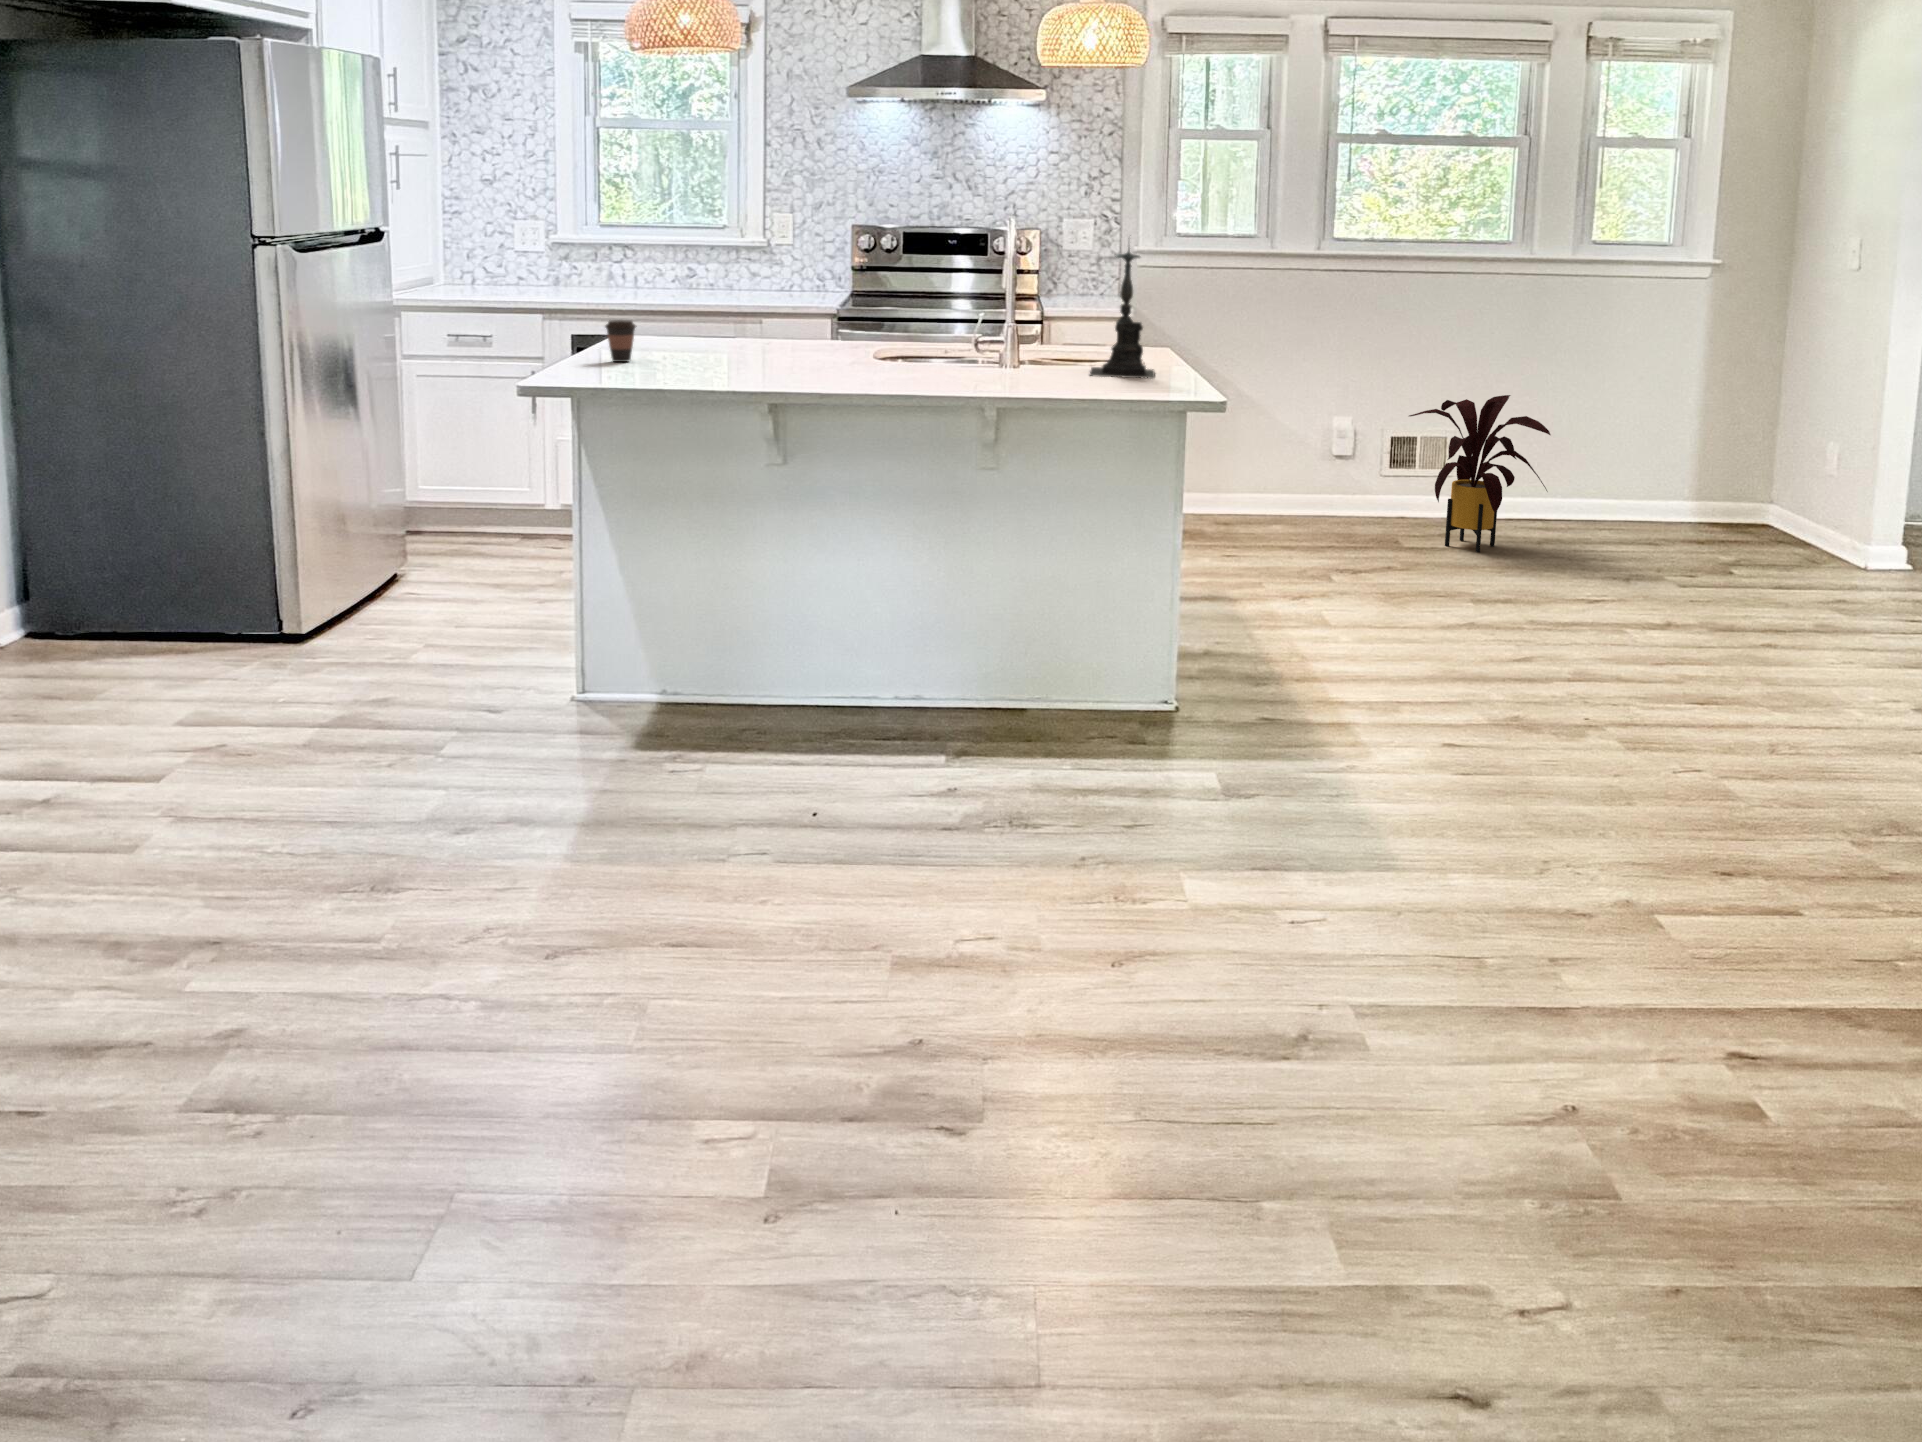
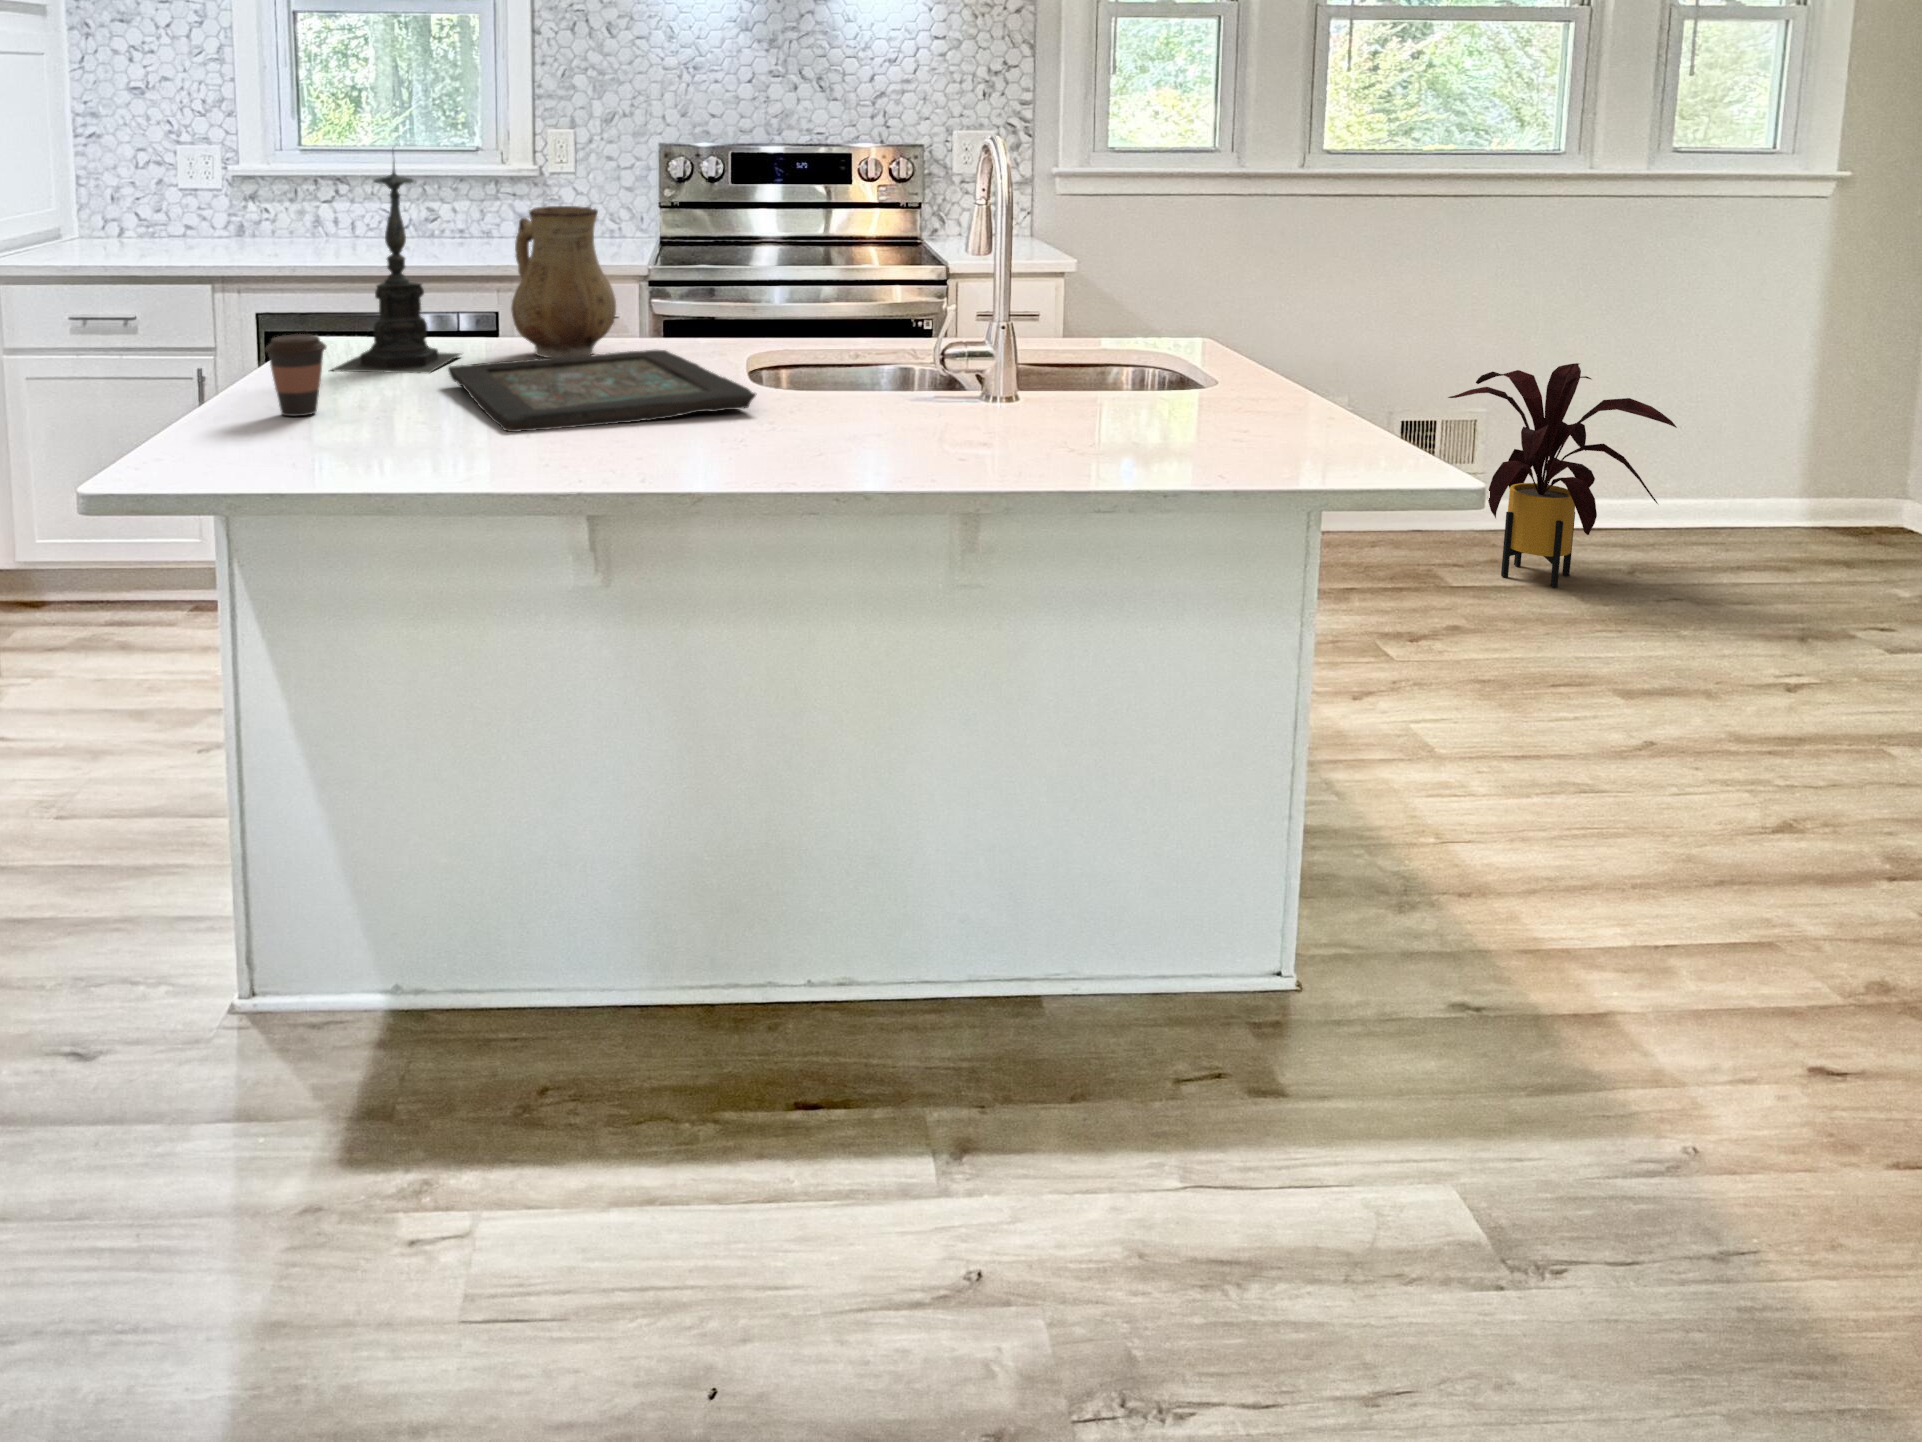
candle holder: present [1090,249,1155,379] -> present [332,162,460,373]
ceramic pitcher: none [738,259,800,349] -> present [511,206,616,358]
decorative tray: none [699,341,864,372] -> present [448,350,756,432]

